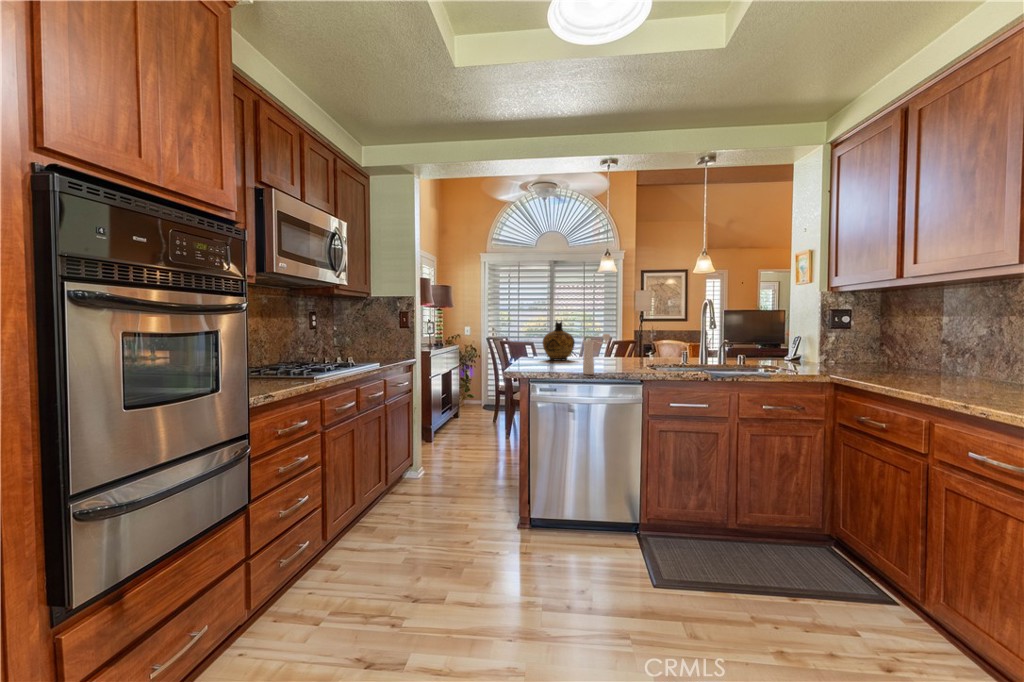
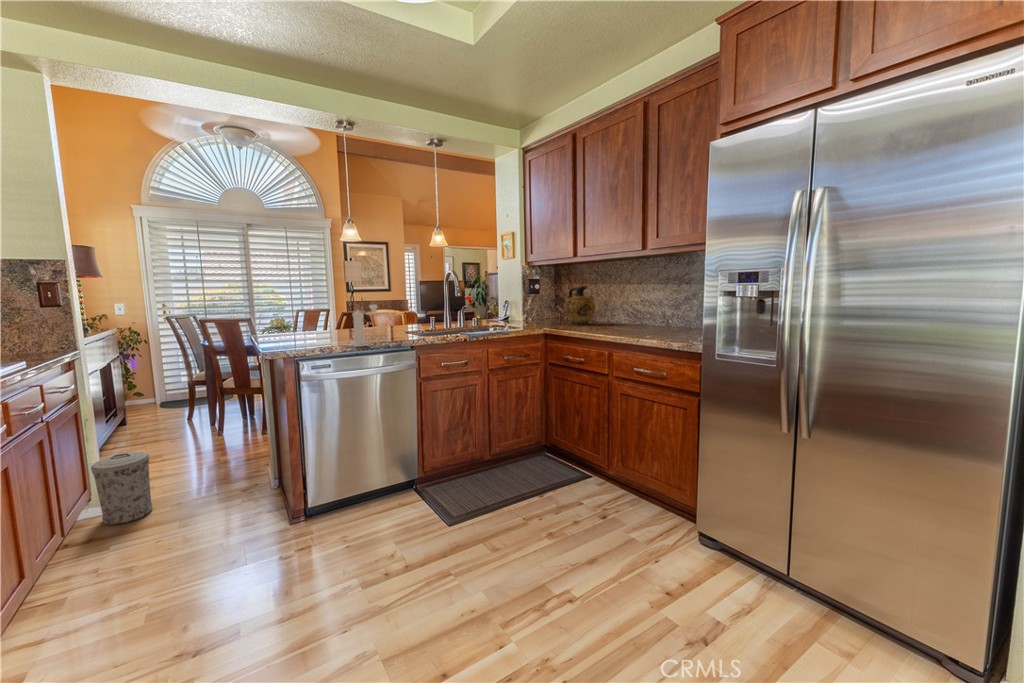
ceramic jug: present [543,321,575,361] -> present [564,286,596,325]
trash can: none [412,436,444,487] -> present [91,452,152,525]

